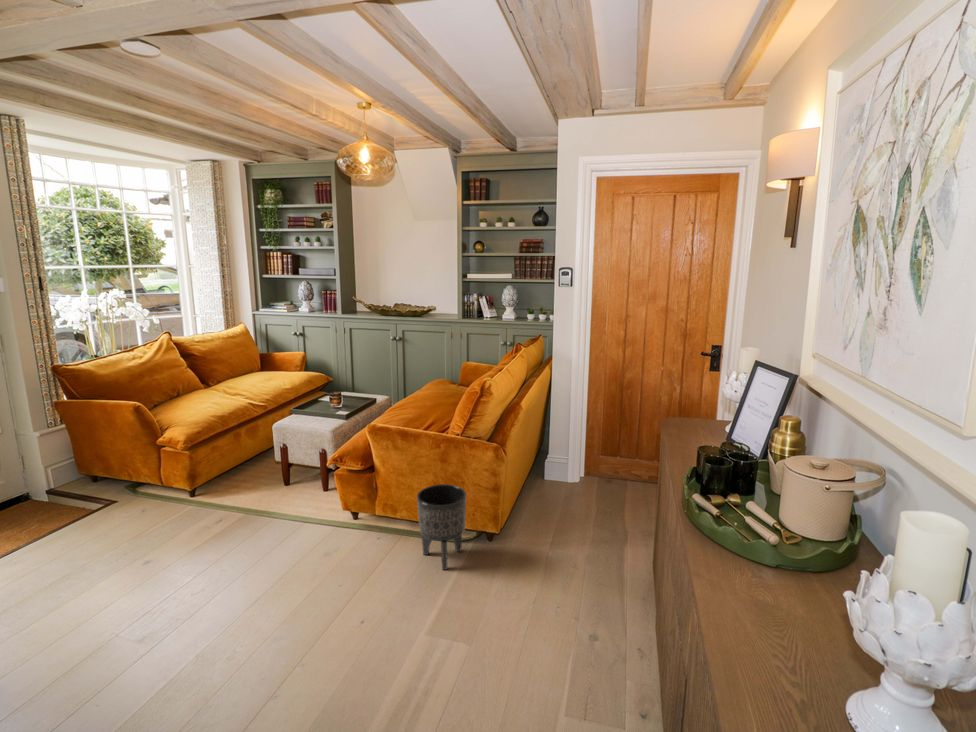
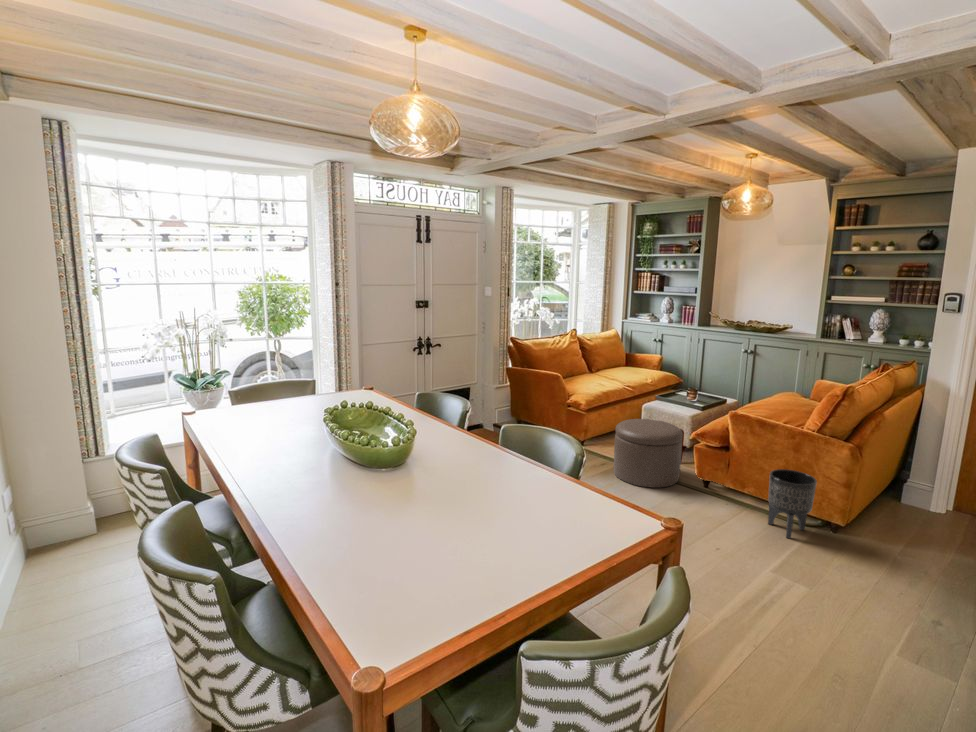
ottoman: none [225,445,322,543] -> present [614,419,683,488]

